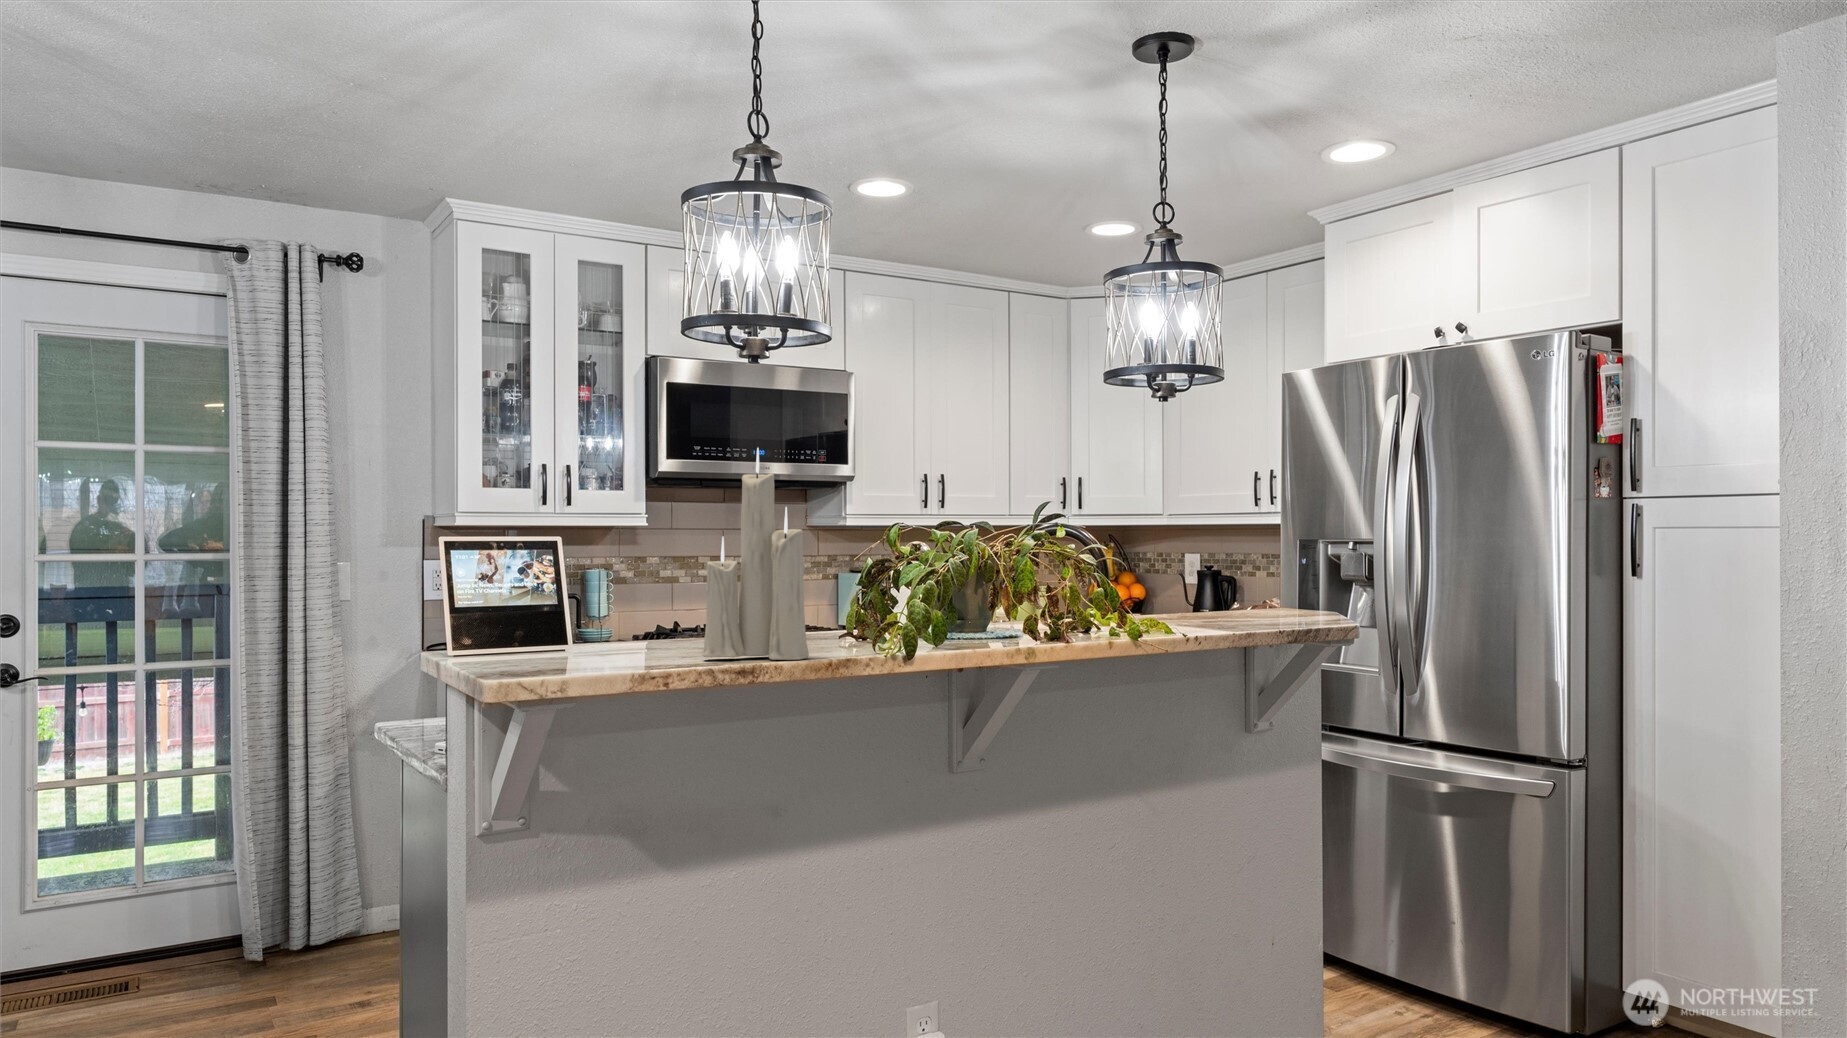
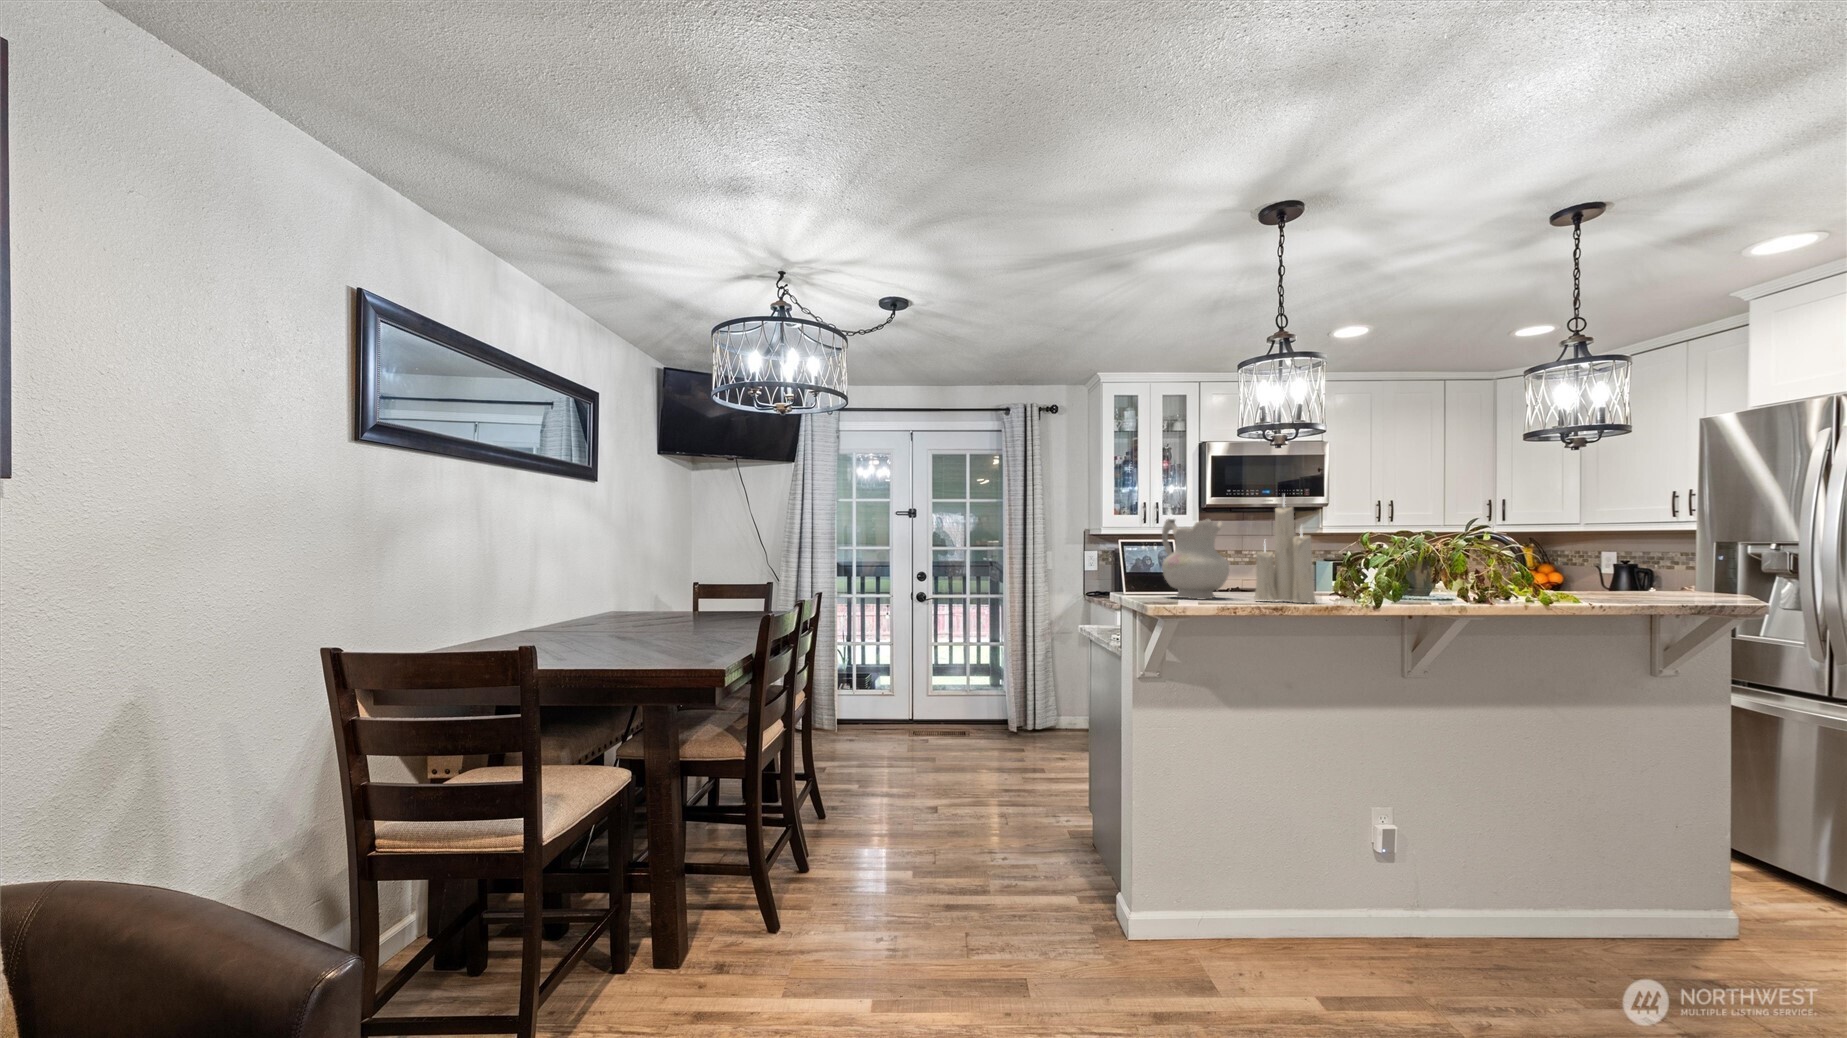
ceramic pitcher: none [527,493,661,662] -> present [1162,519,1229,600]

